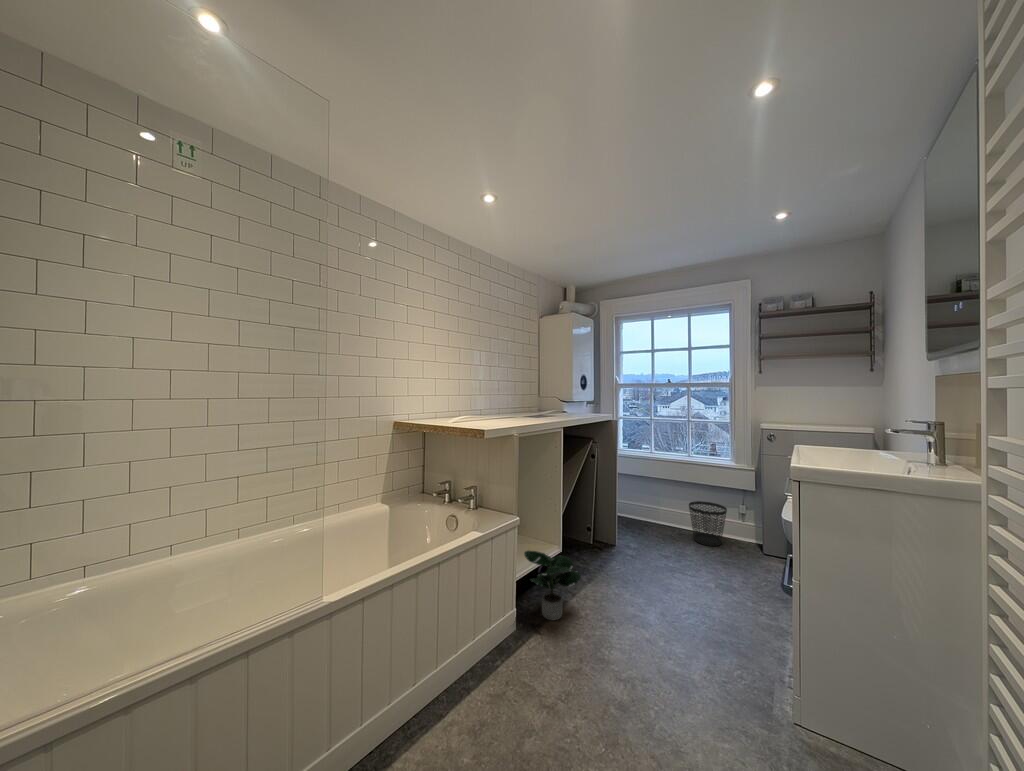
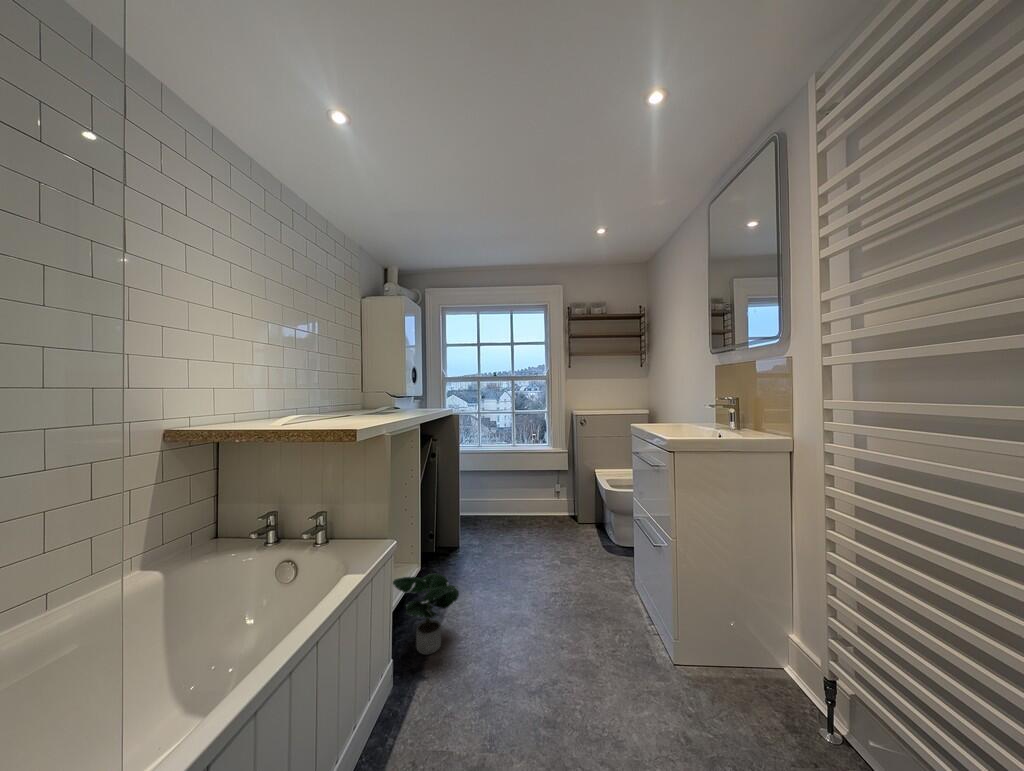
wastebasket: present [689,501,727,546] -> none [518,487,550,527]

